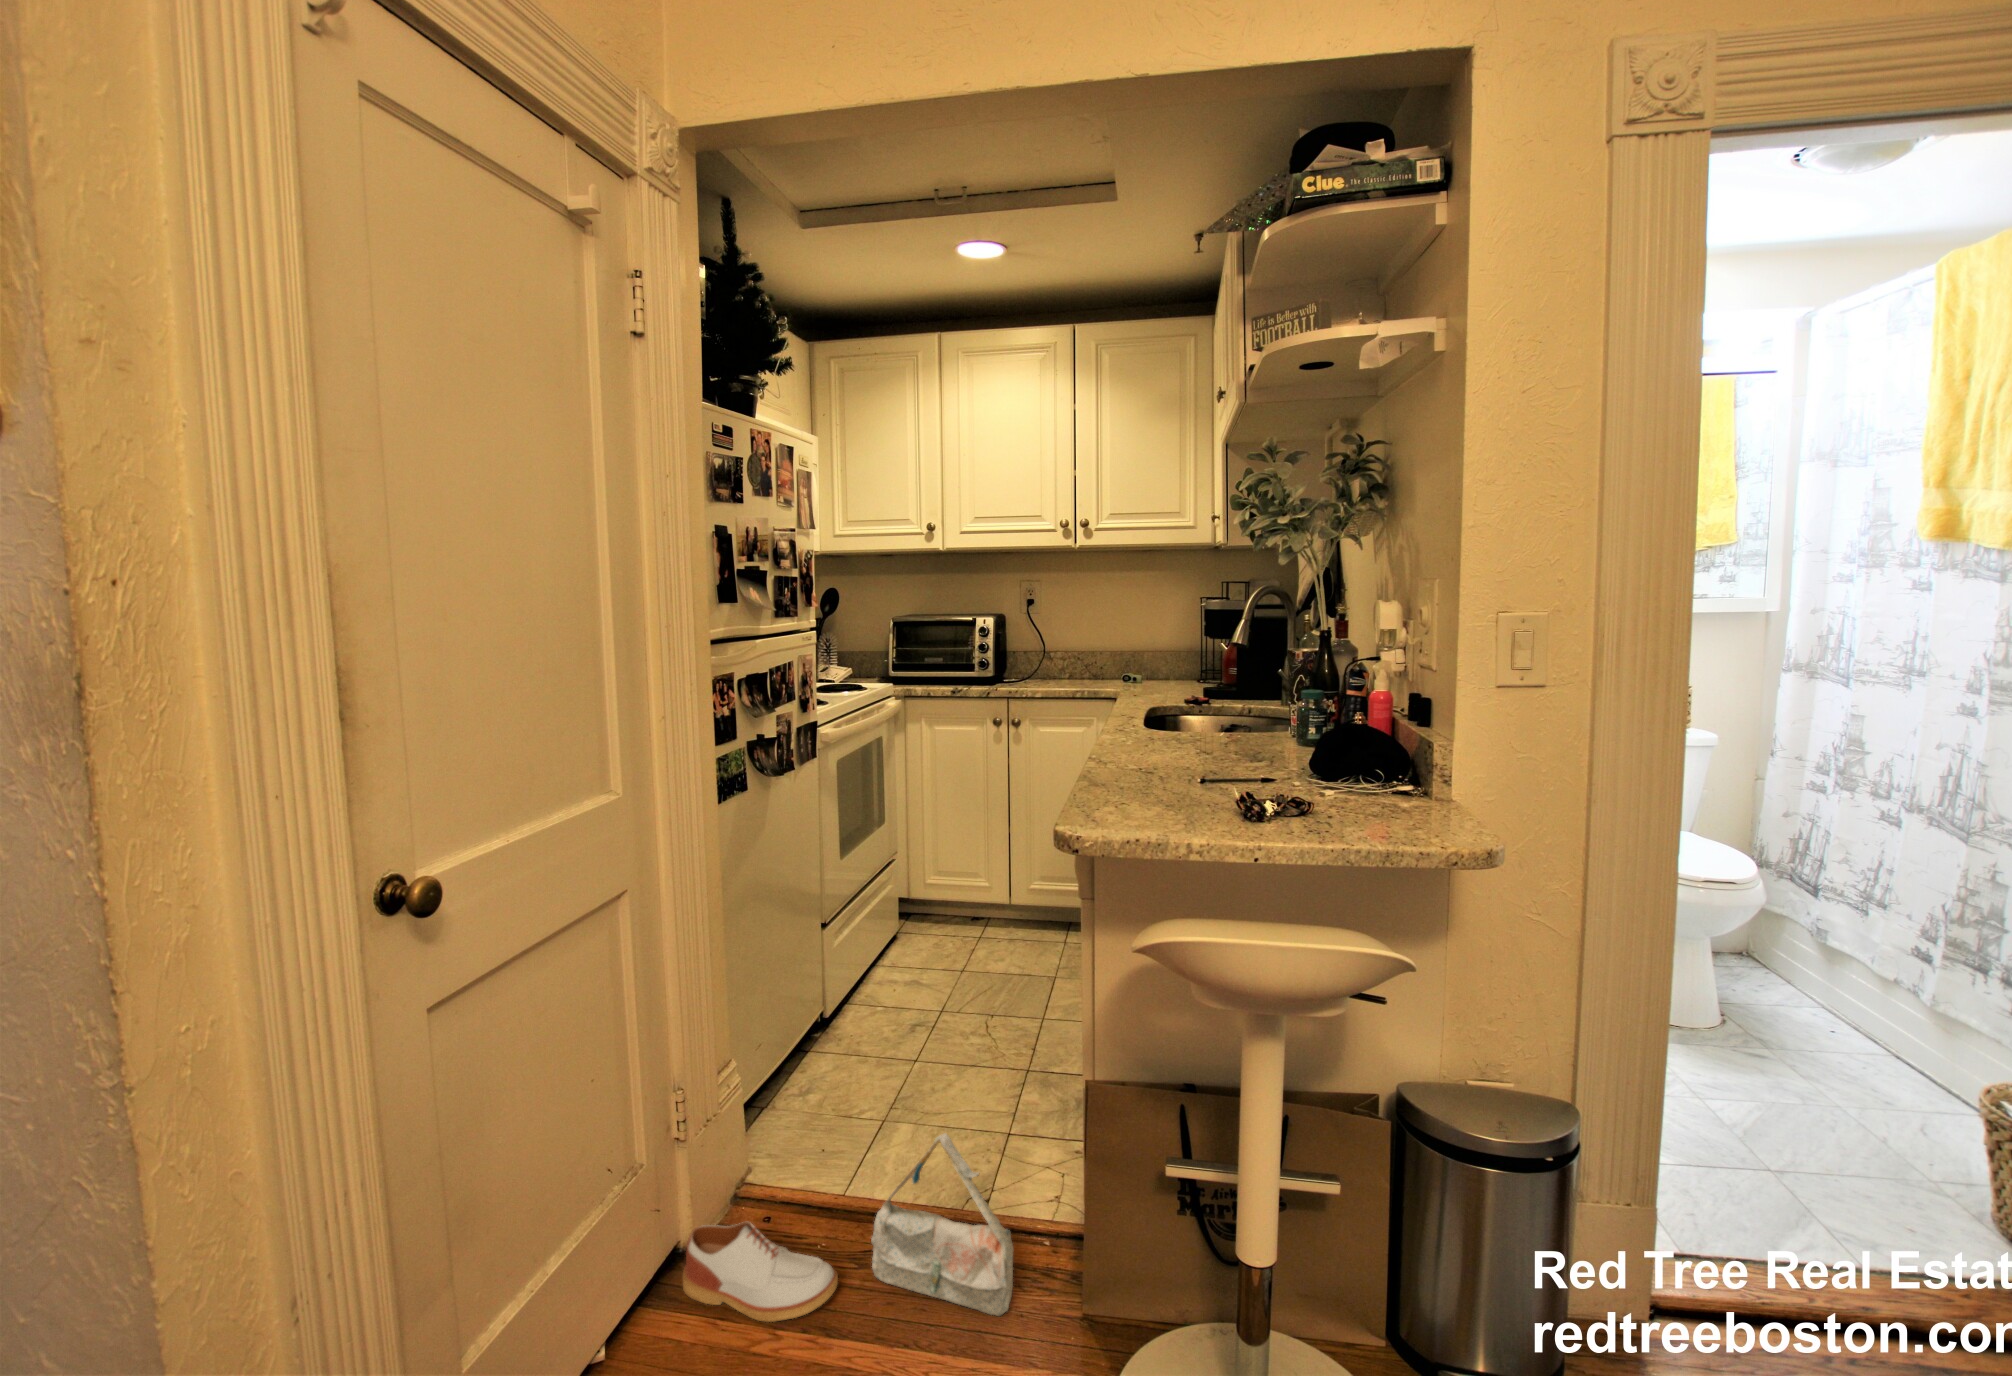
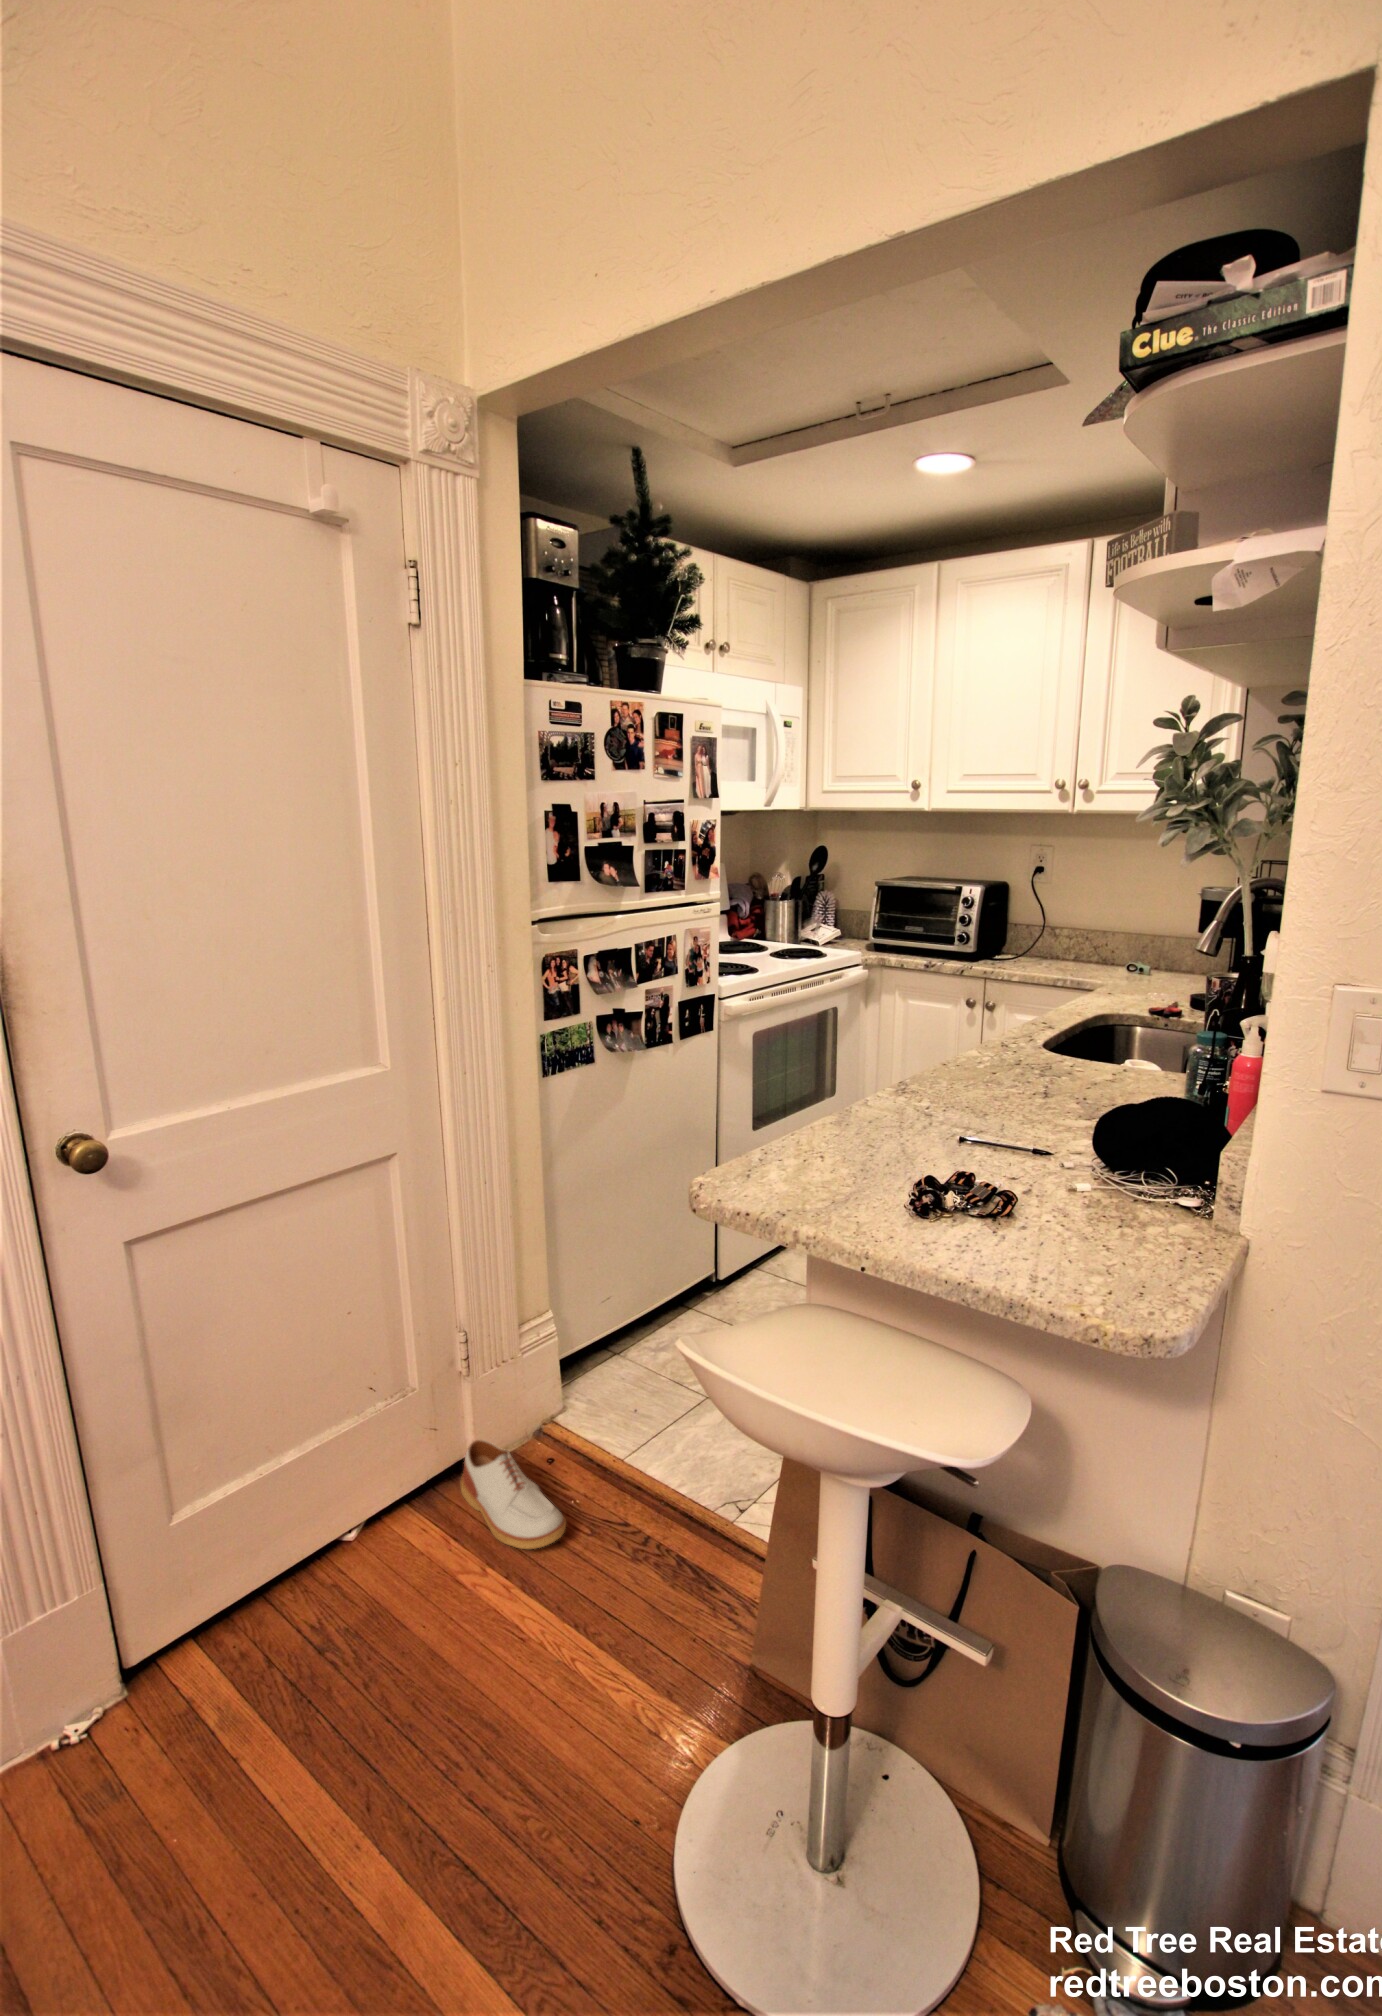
bag: present [871,1133,1014,1316] -> none [593,1439,699,1630]

